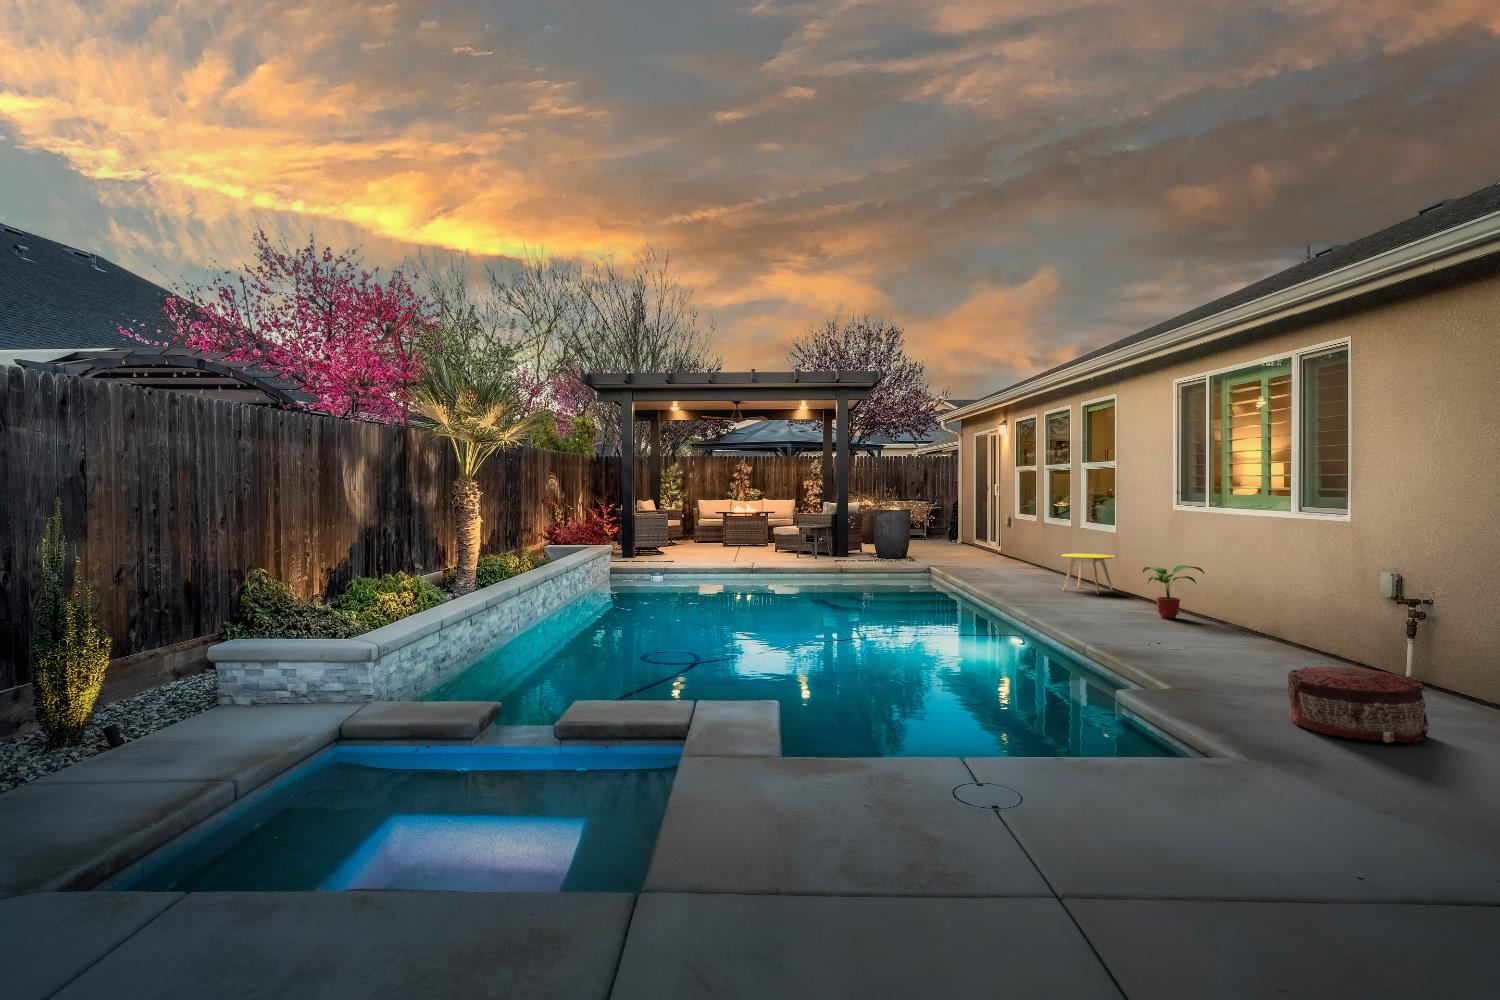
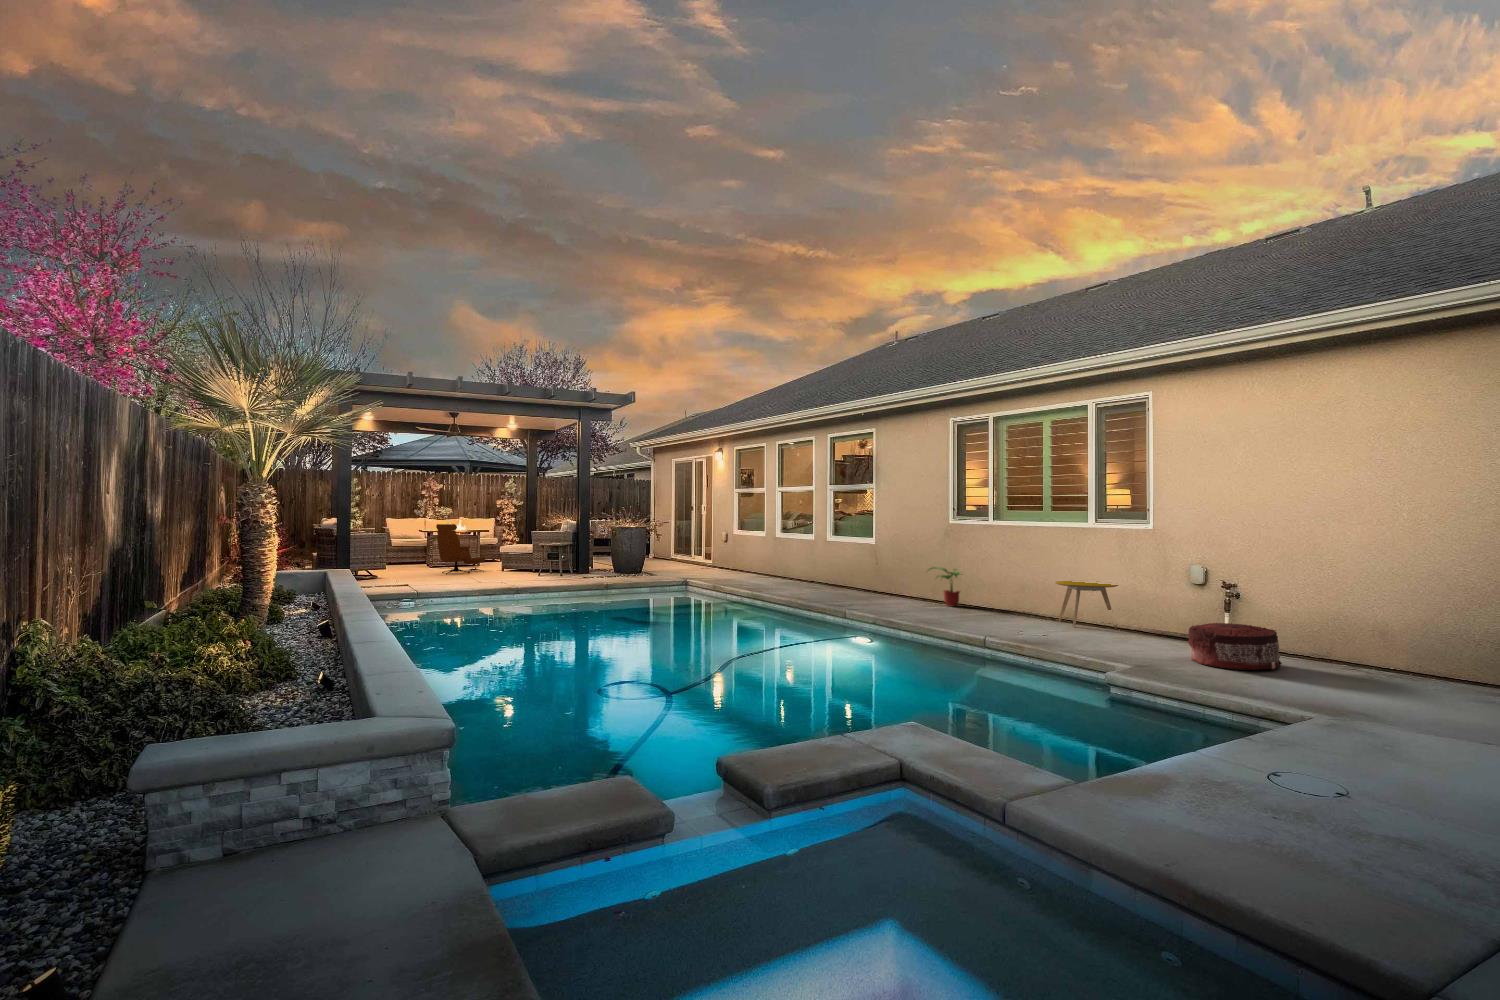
lounge chair: none [722,506,771,552] -> present [436,524,485,574]
side table: present [1061,554,1115,594] -> present [1055,581,1118,628]

